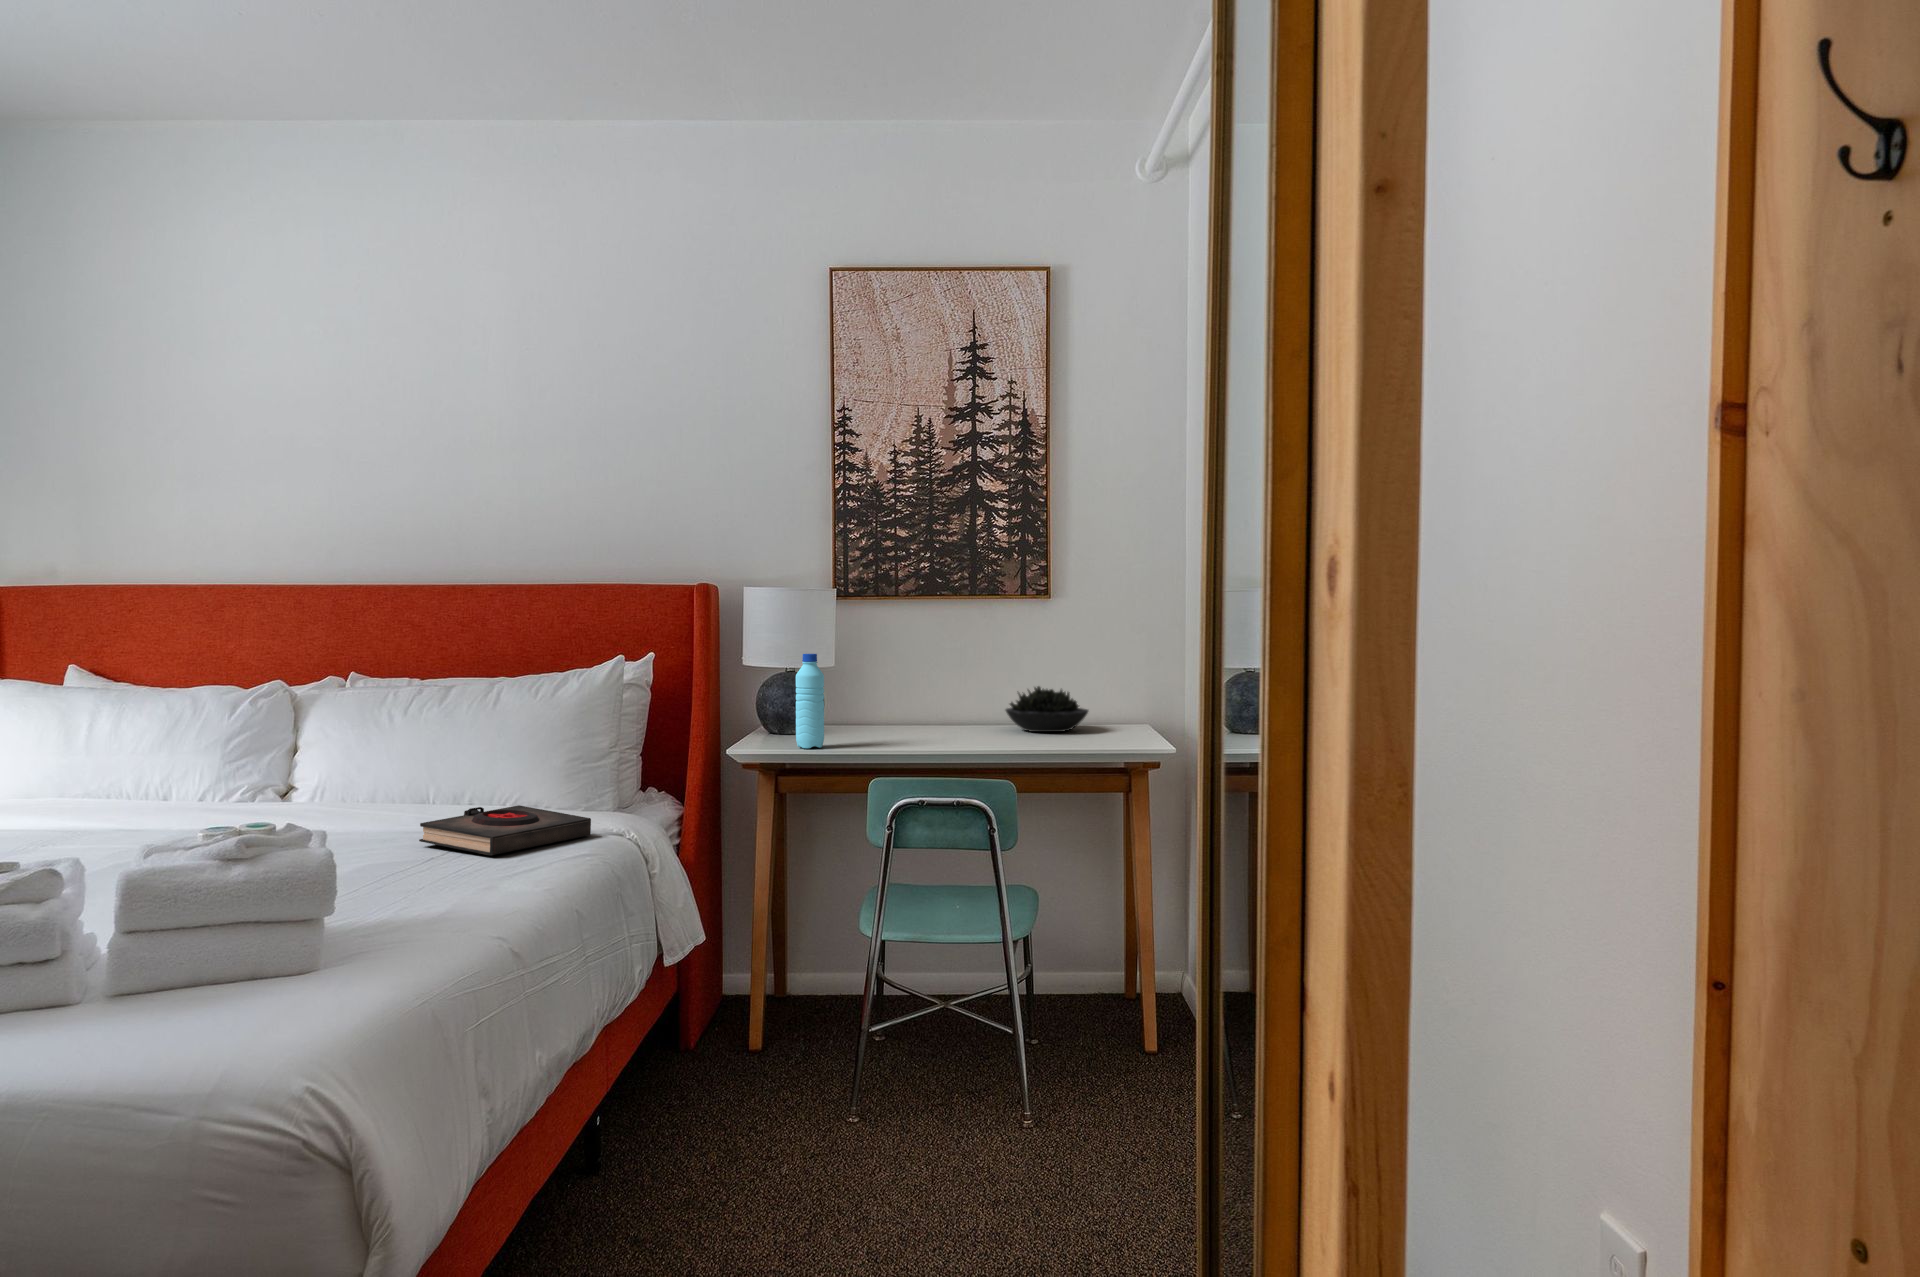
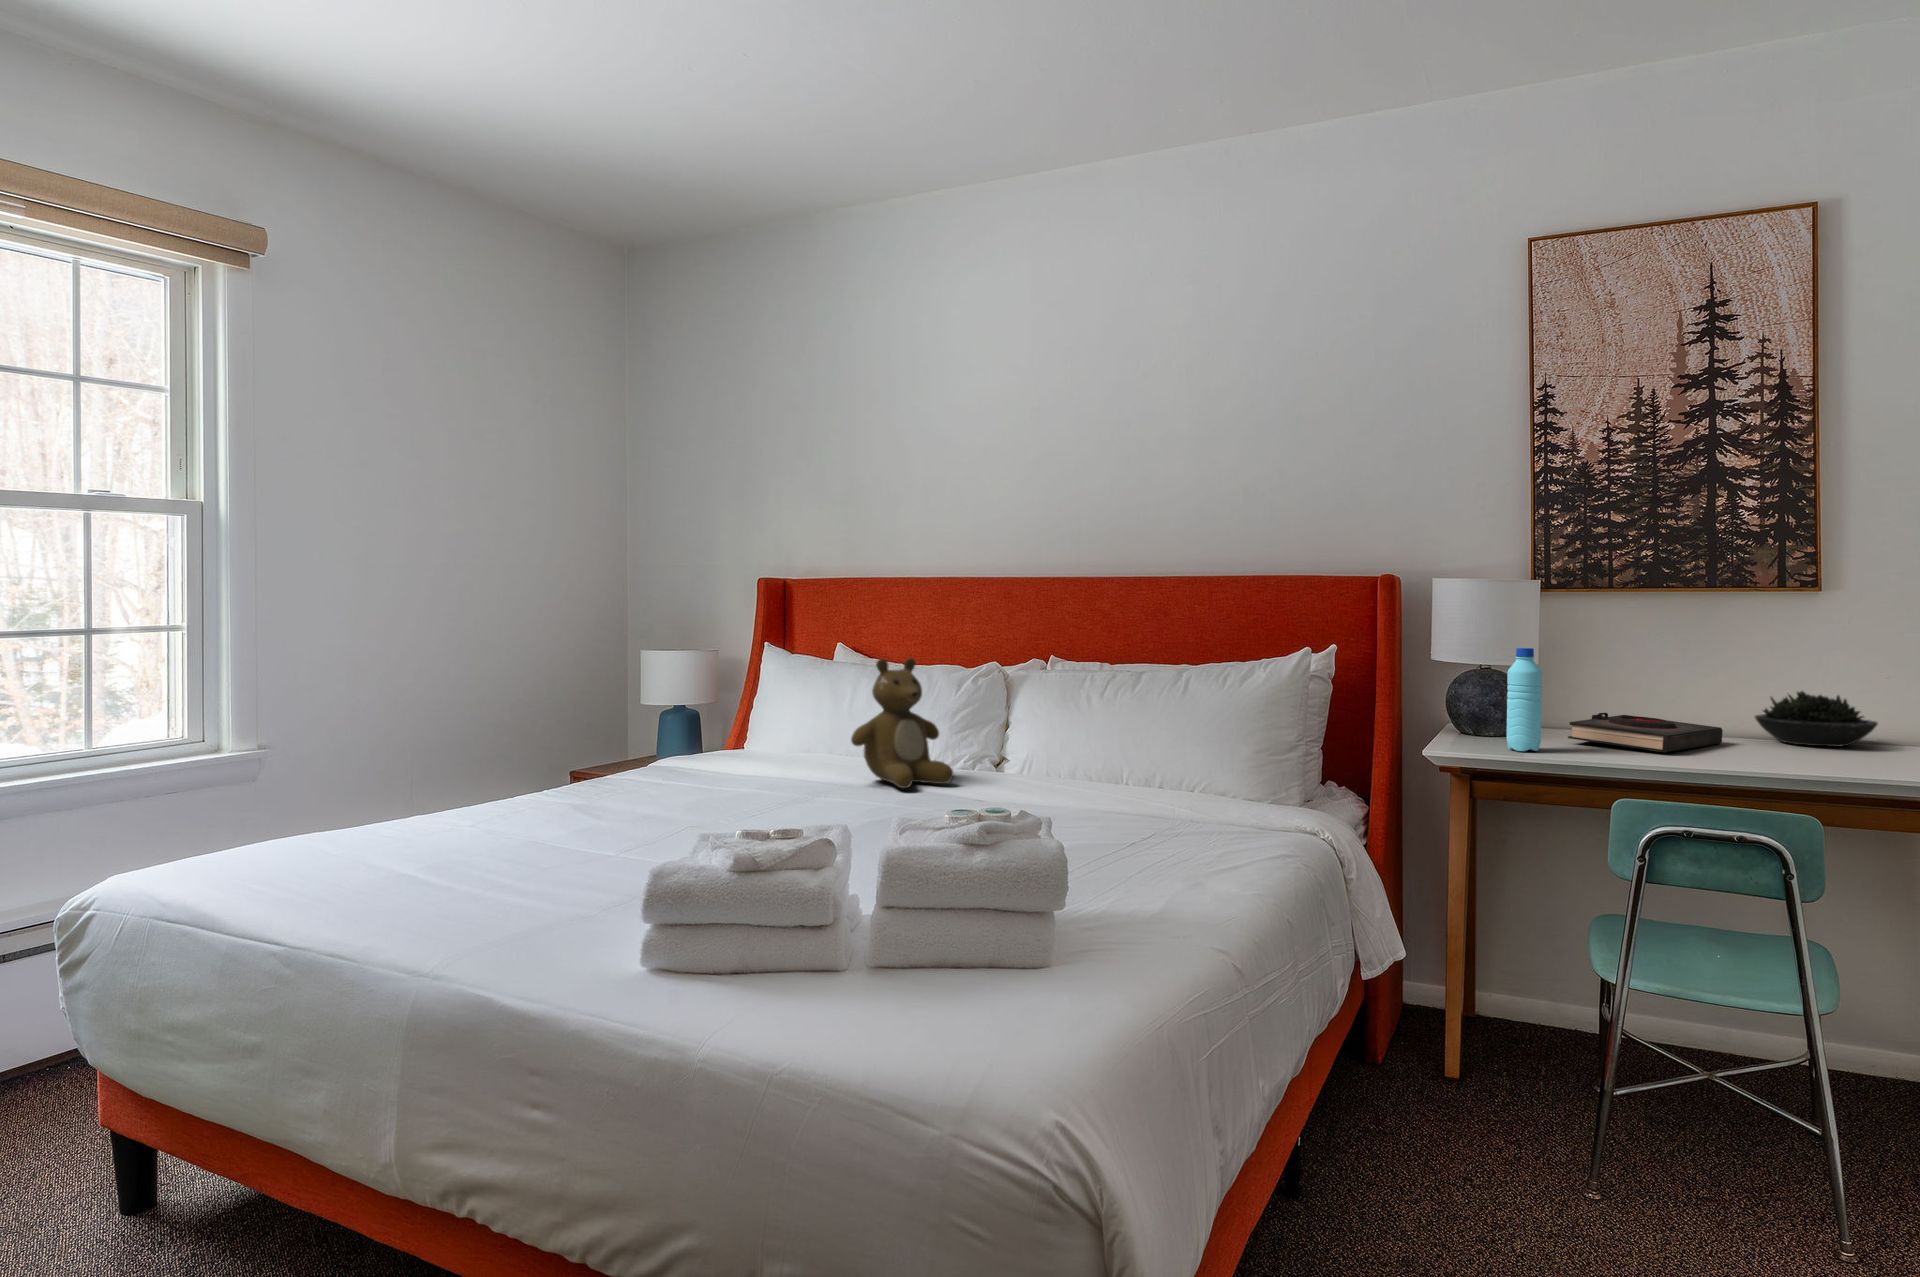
teddy bear: none [90,676,225,825] -> present [851,658,953,788]
book: present [419,805,591,855] -> present [1568,713,1723,752]

